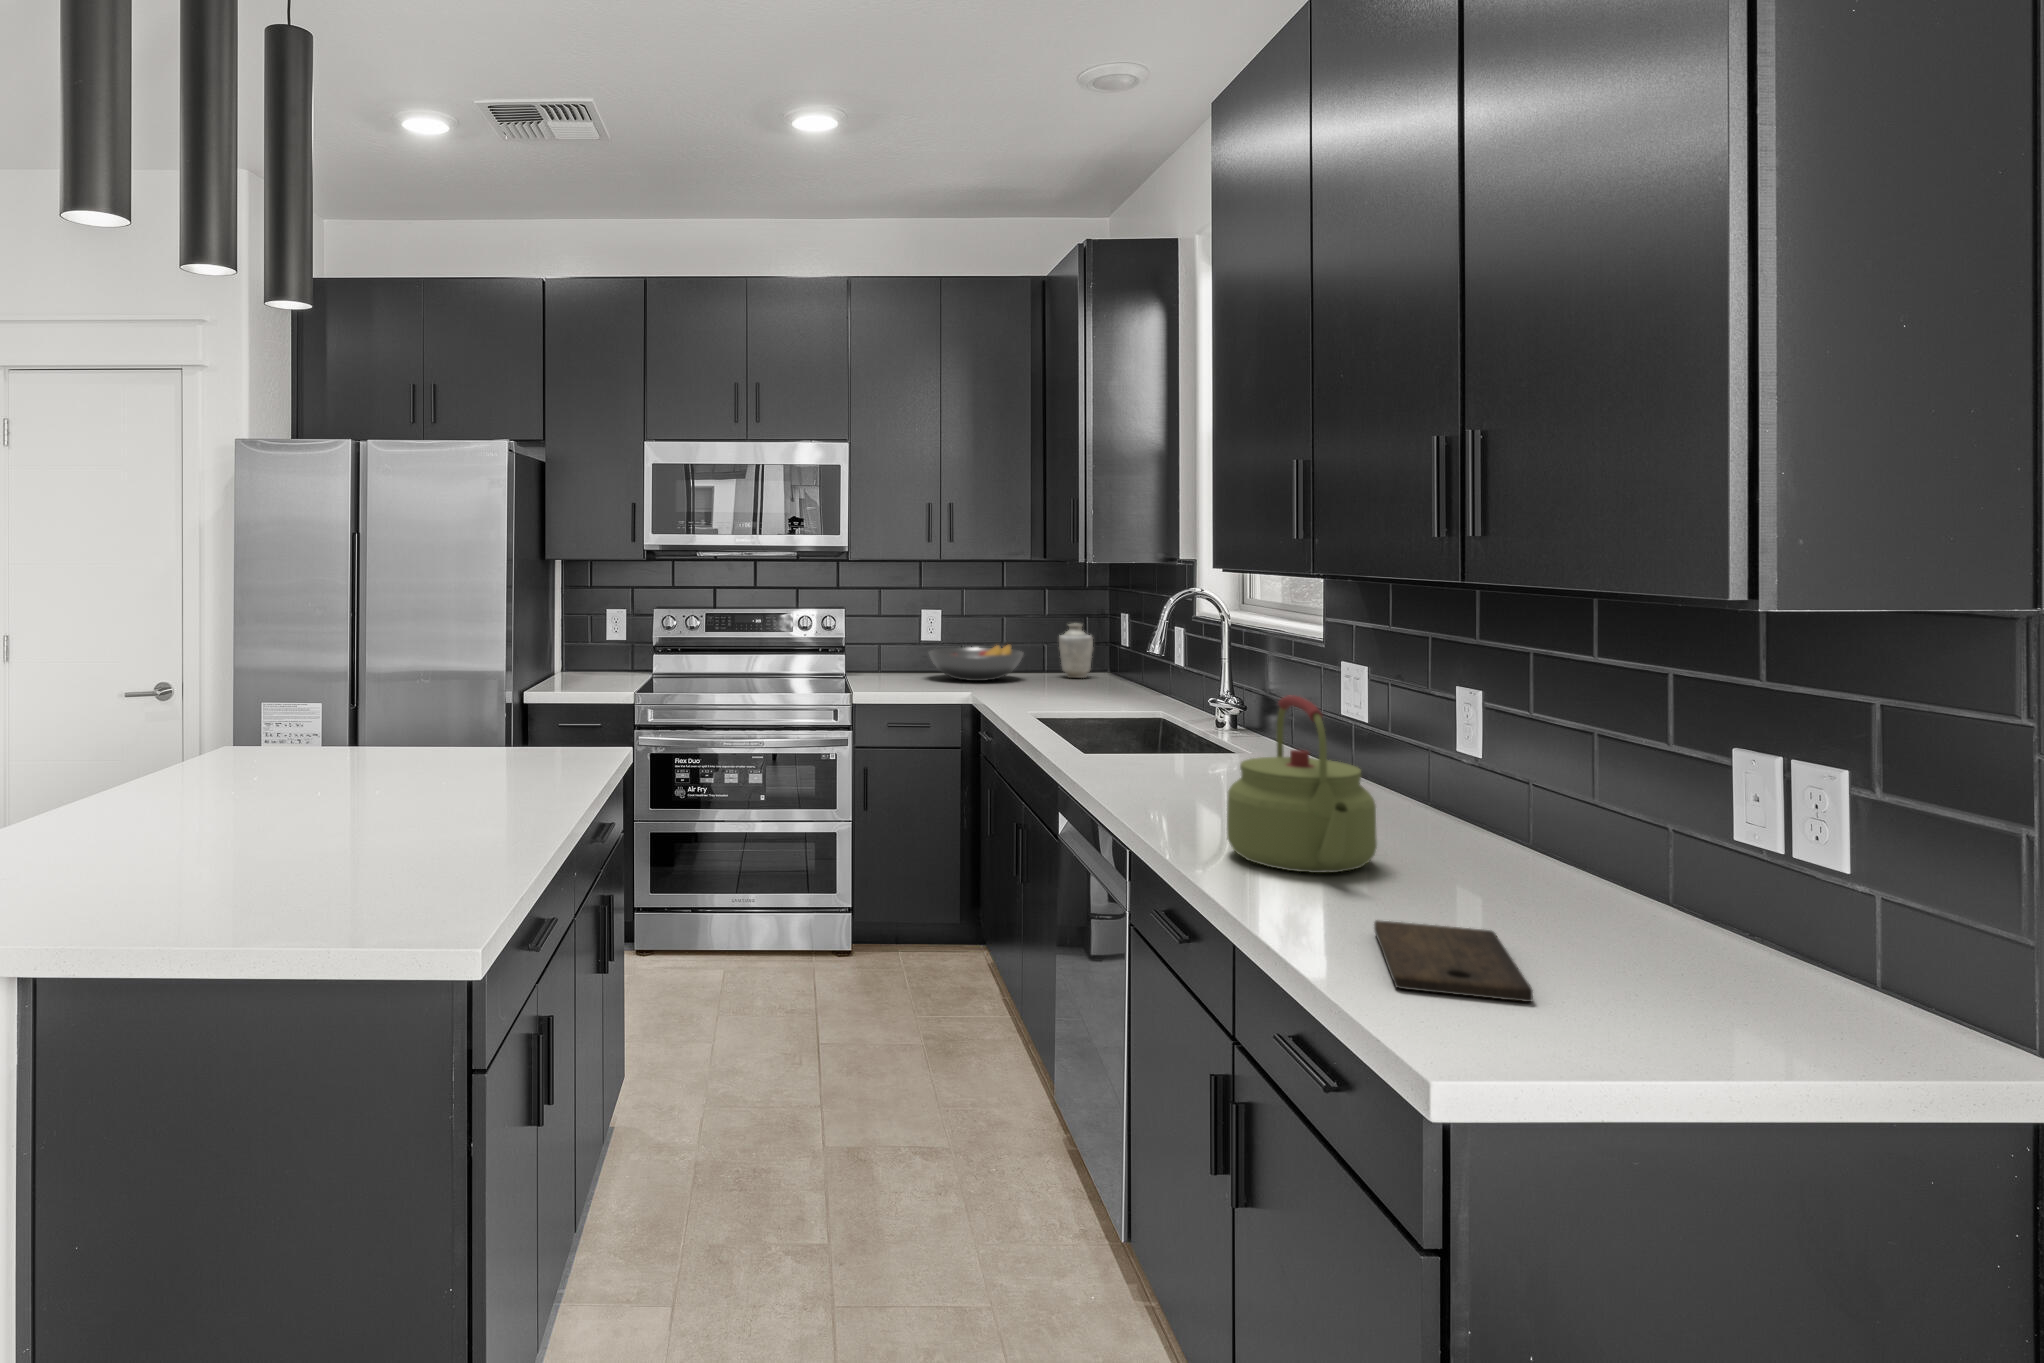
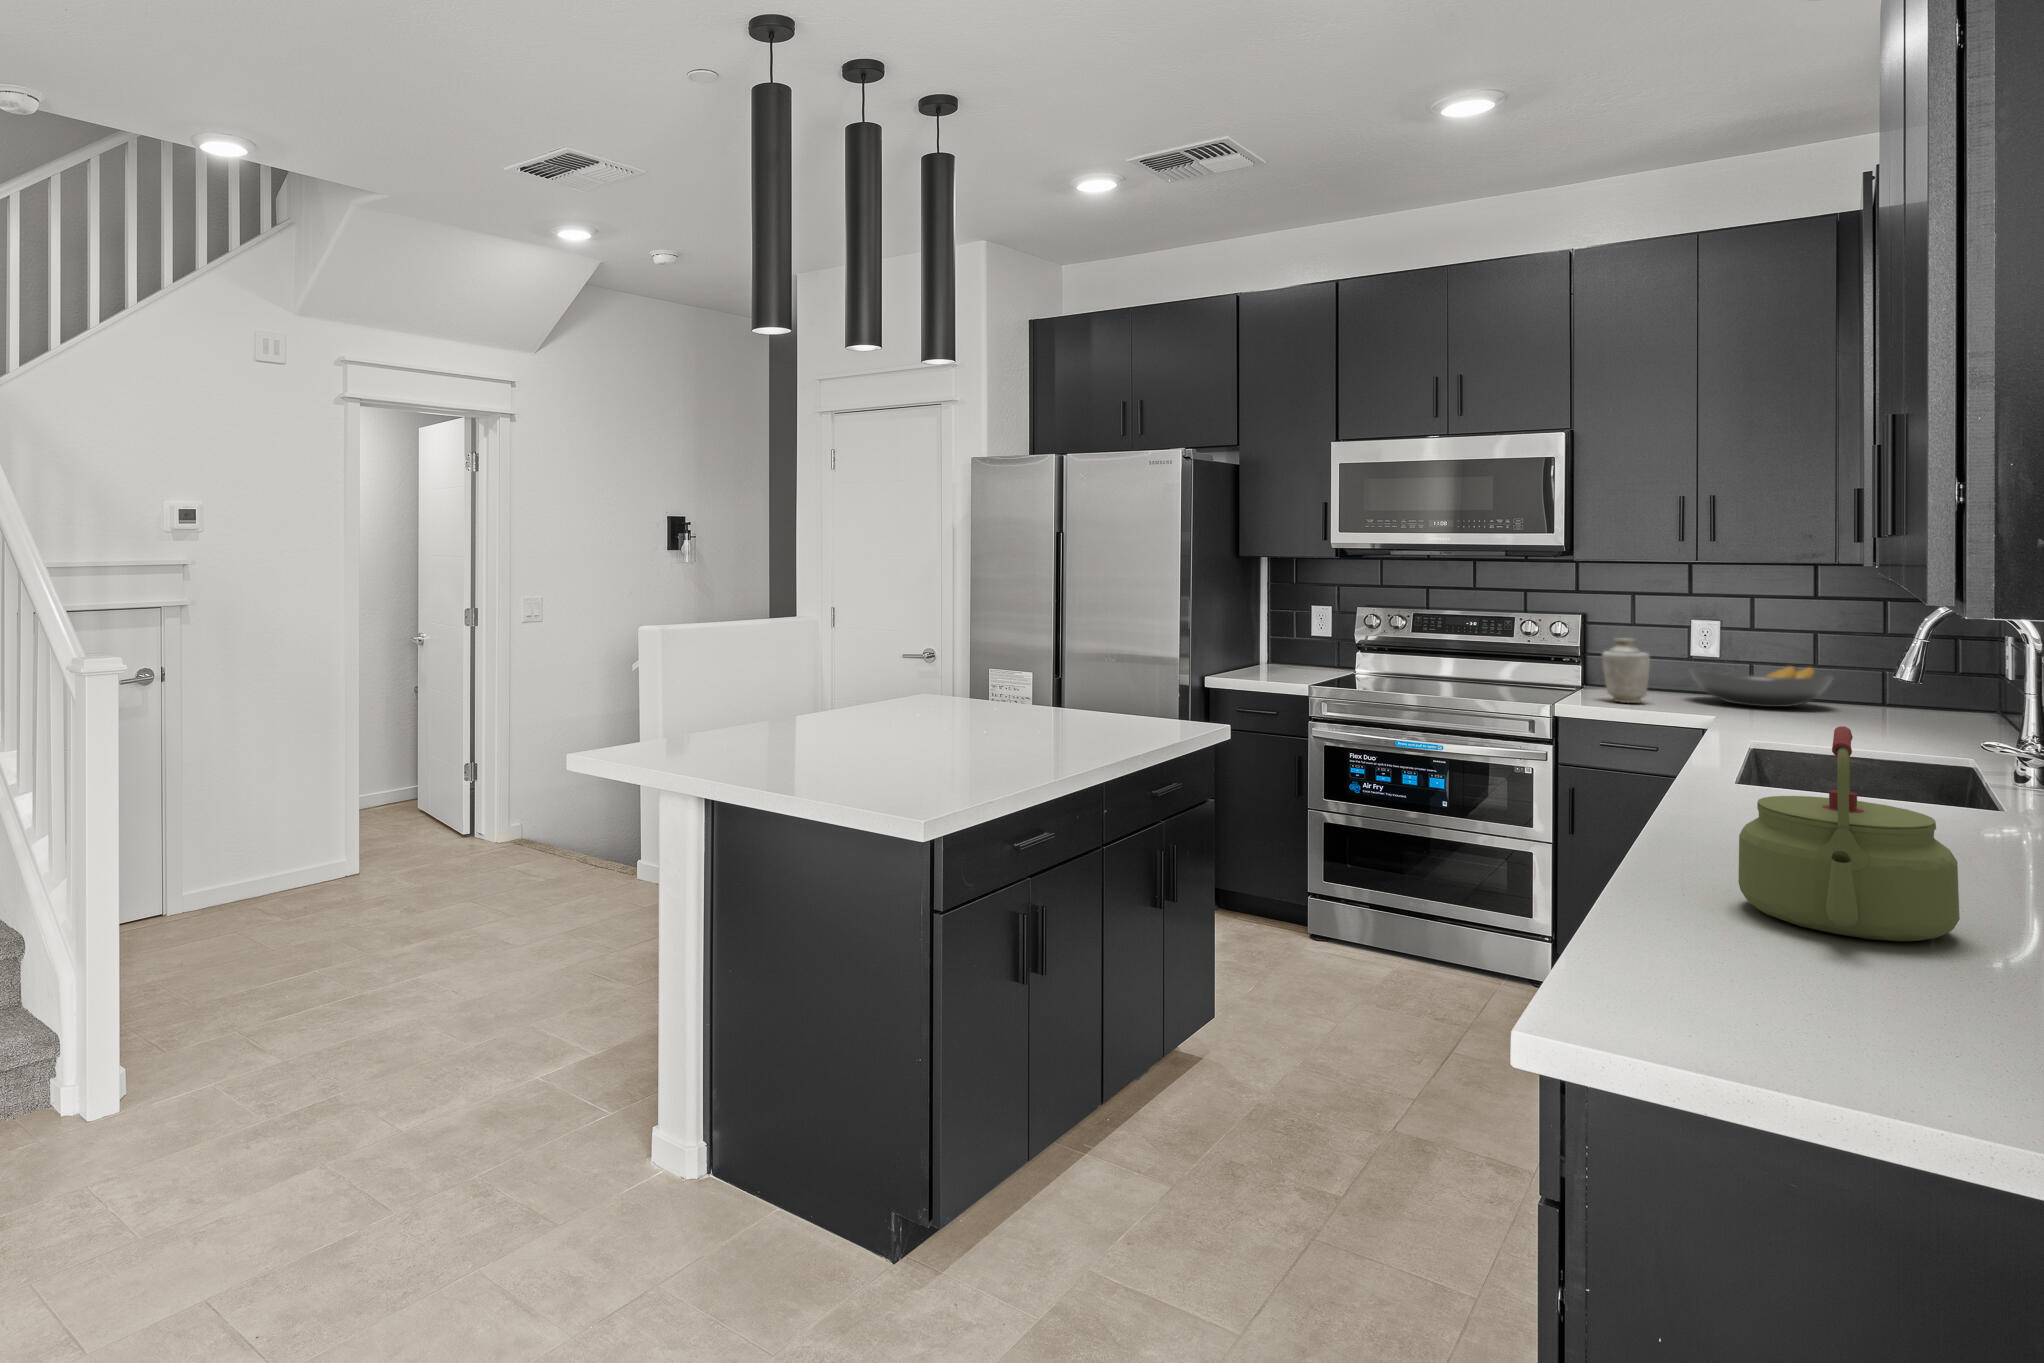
vase: present [1059,624,1093,678] -> present [1602,638,1650,703]
cutting board: present [1374,920,1533,1002] -> none [1700,977,1951,1083]

